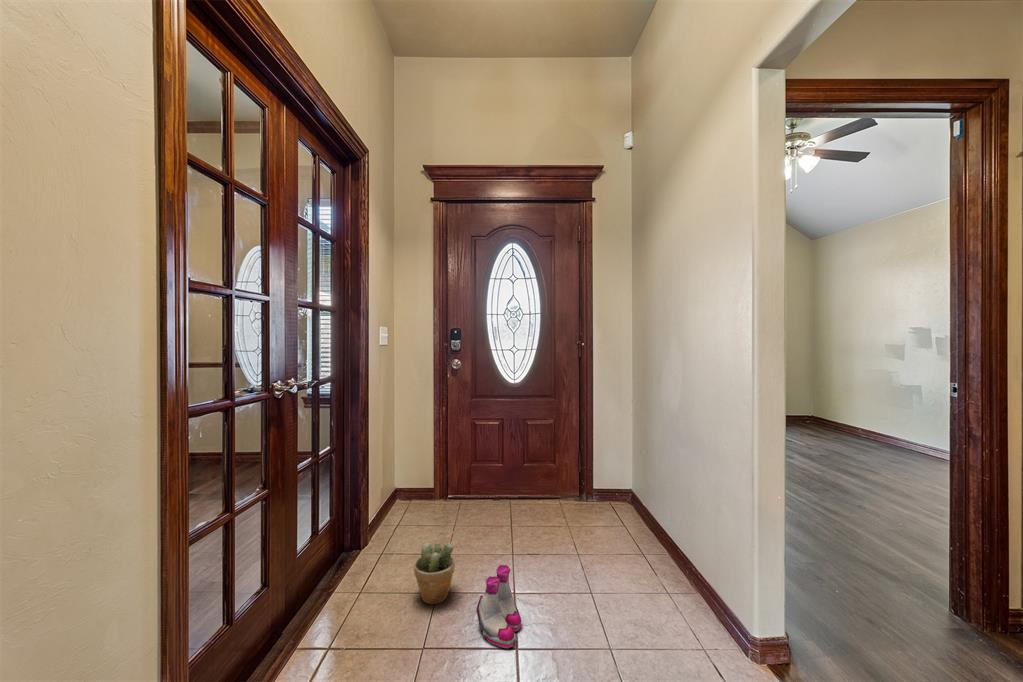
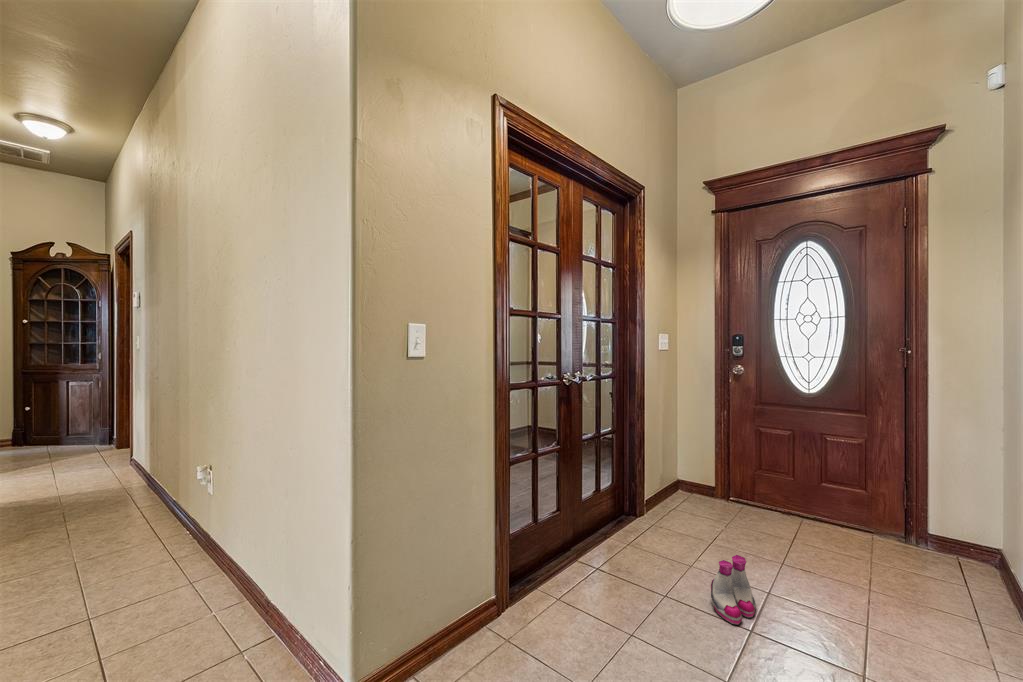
potted plant: present [414,542,455,604] -> none [665,519,702,572]

